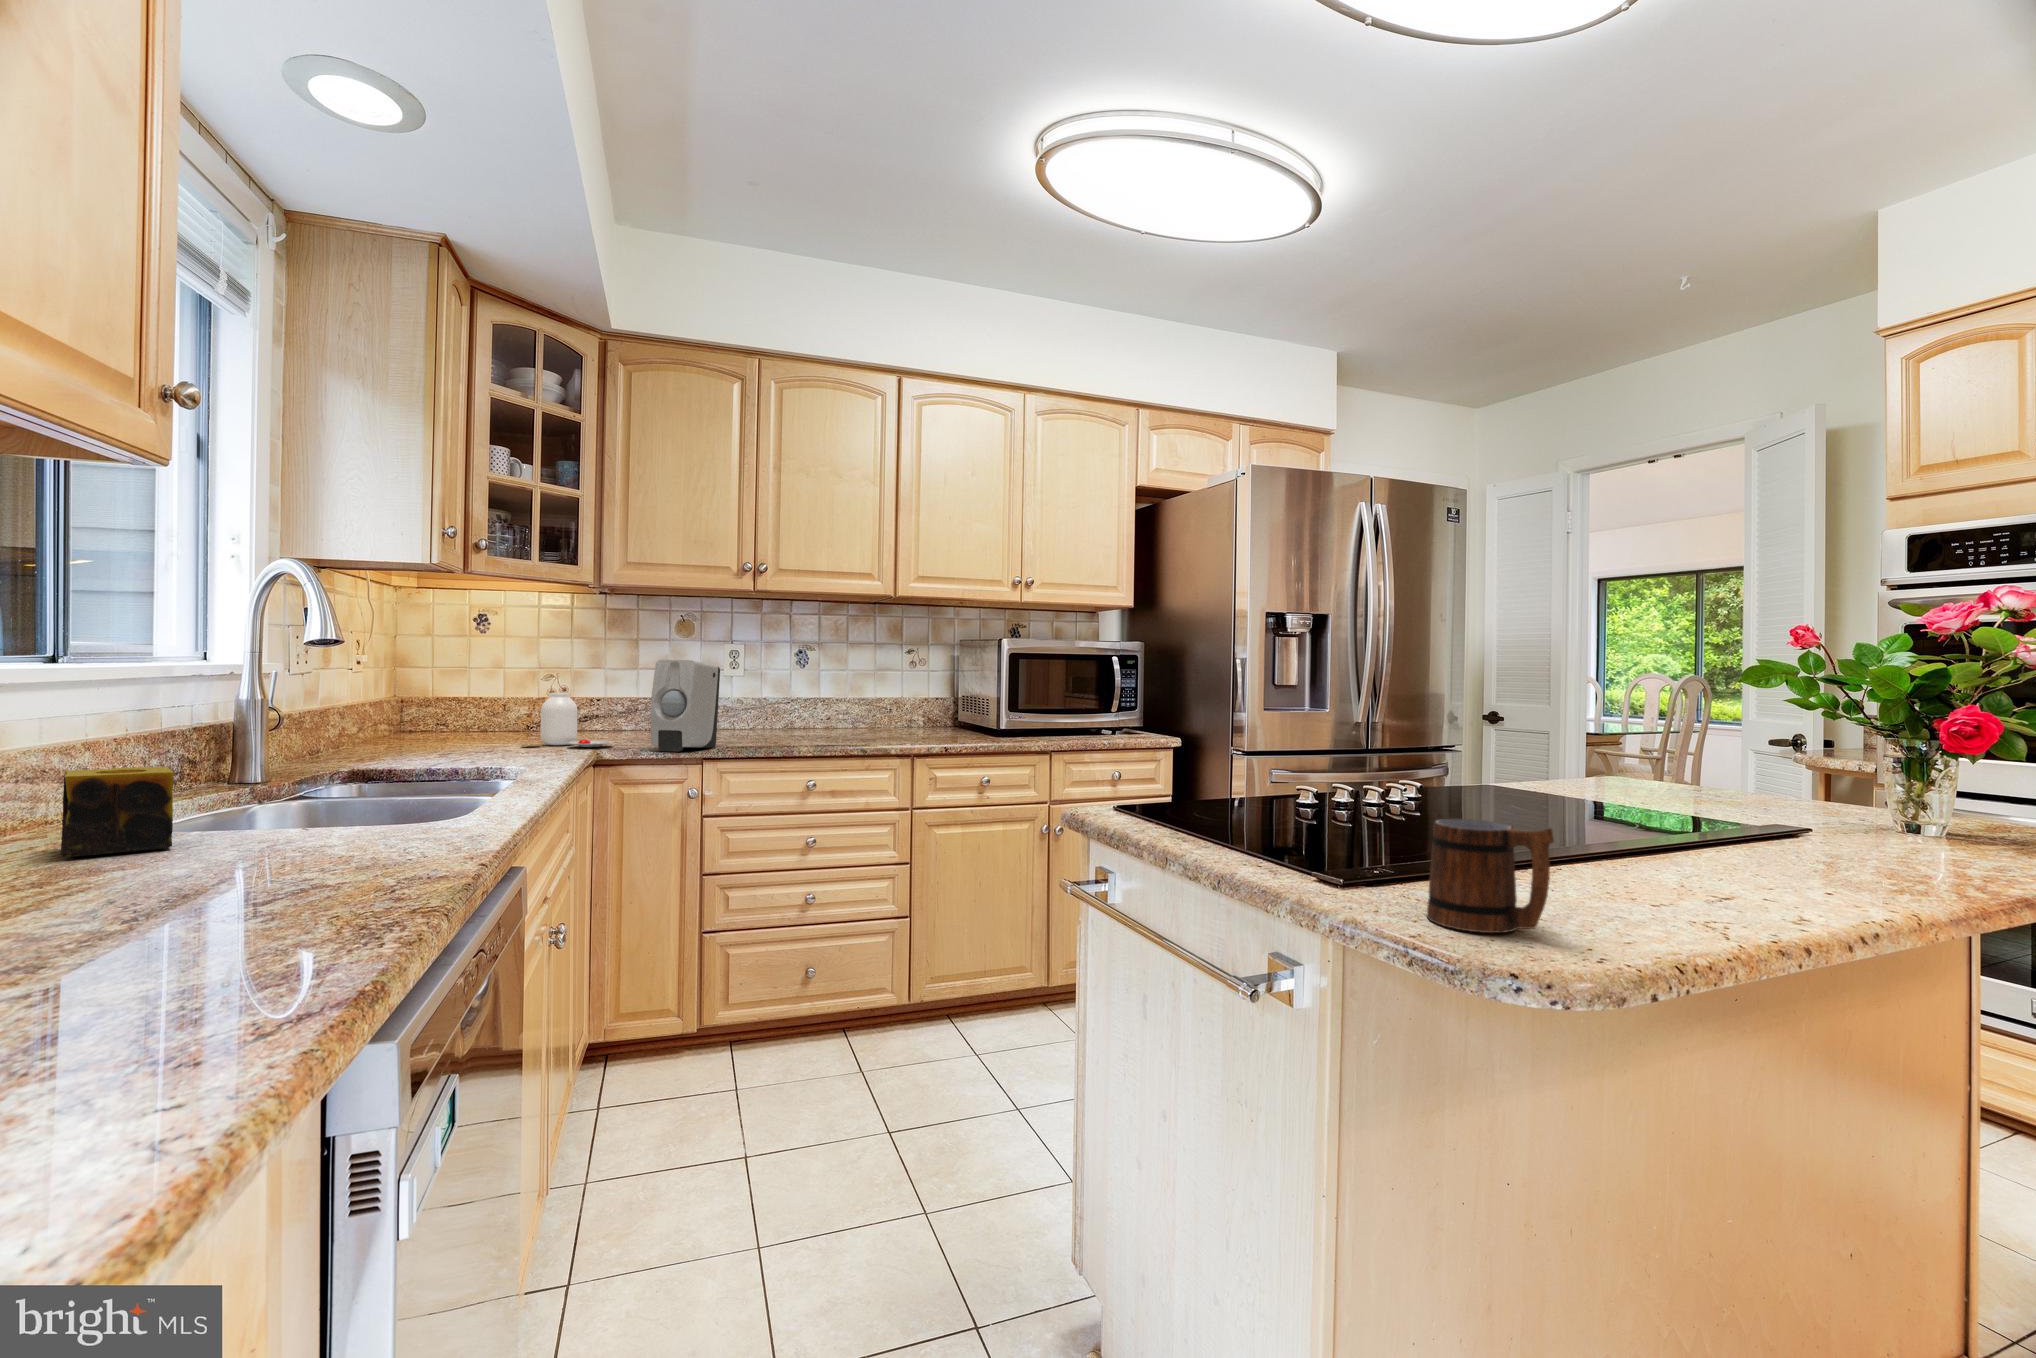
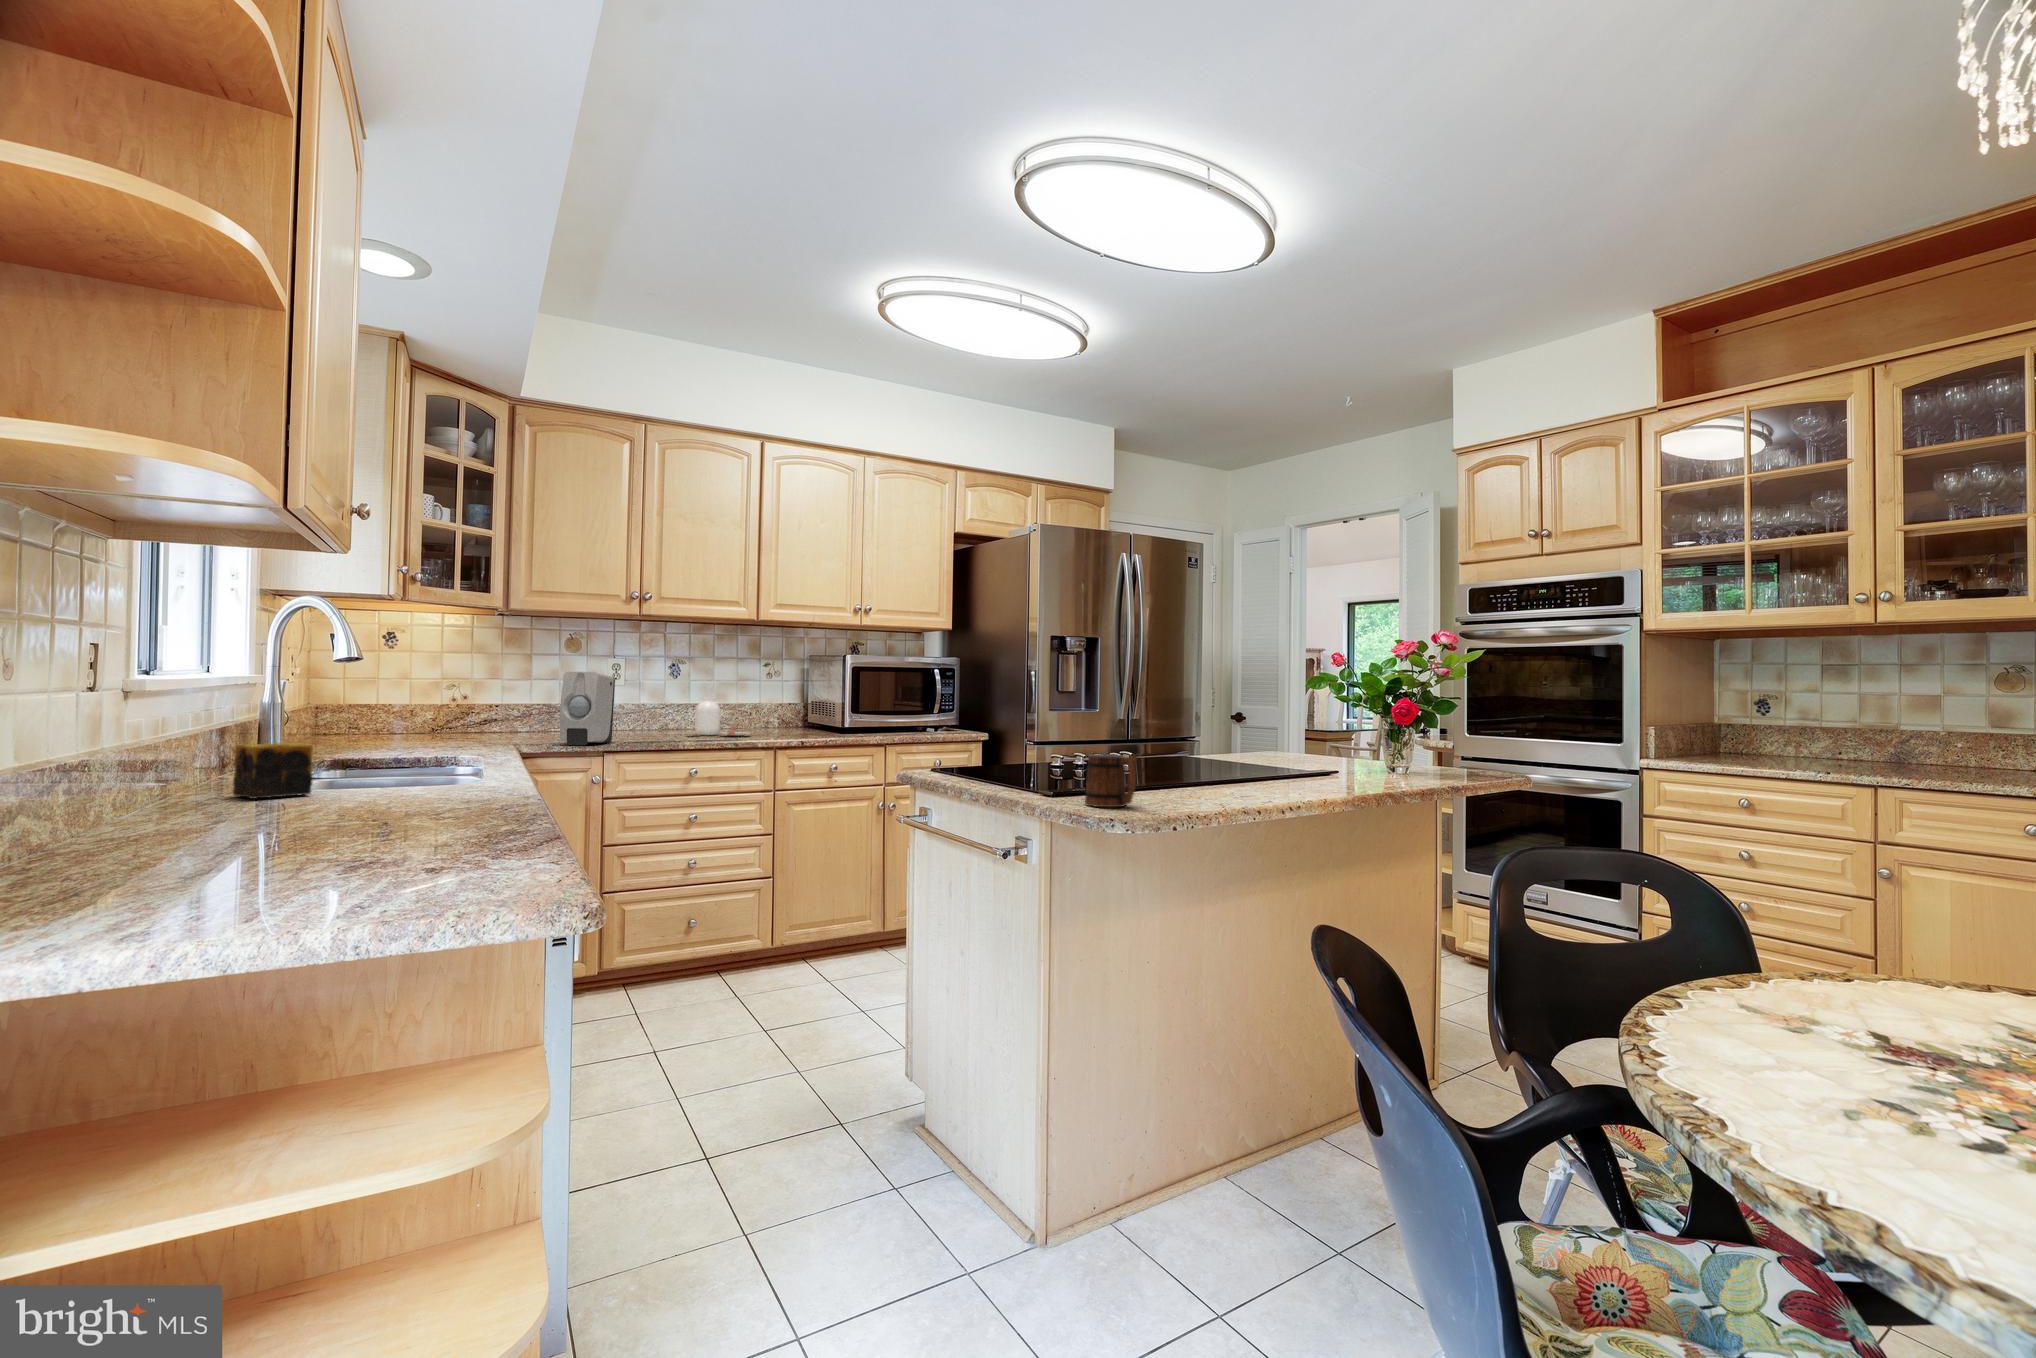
jar: present [521,693,614,747] -> present [693,698,750,736]

